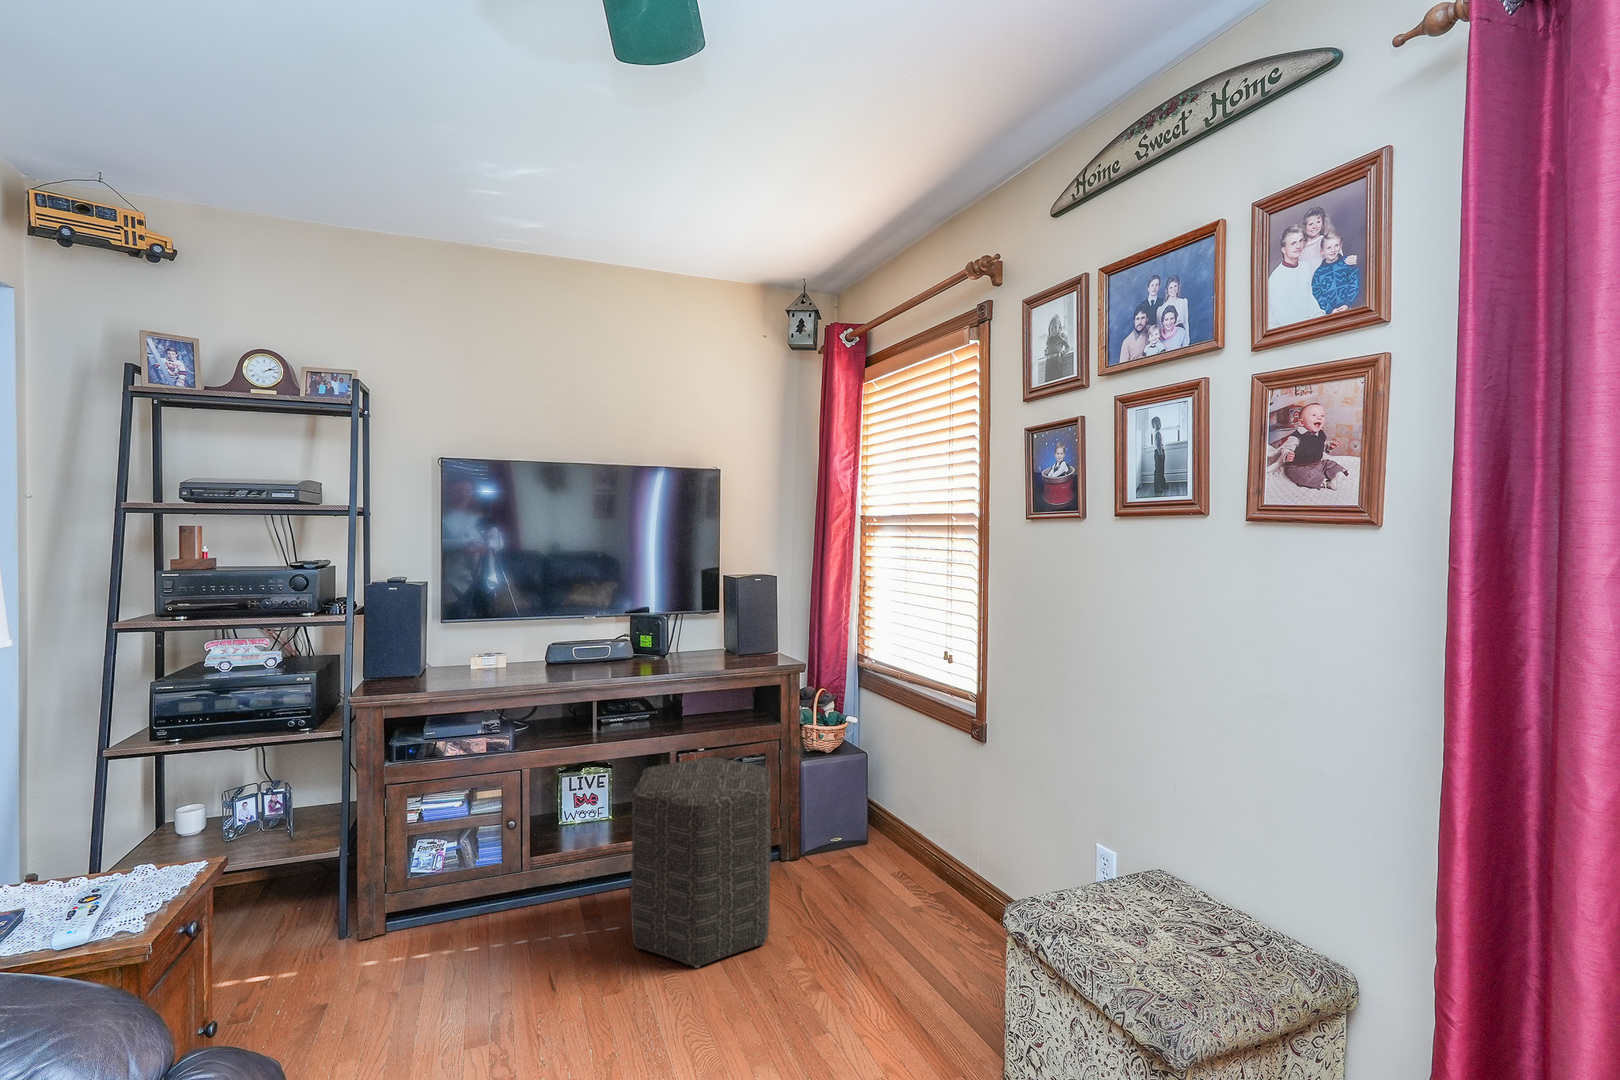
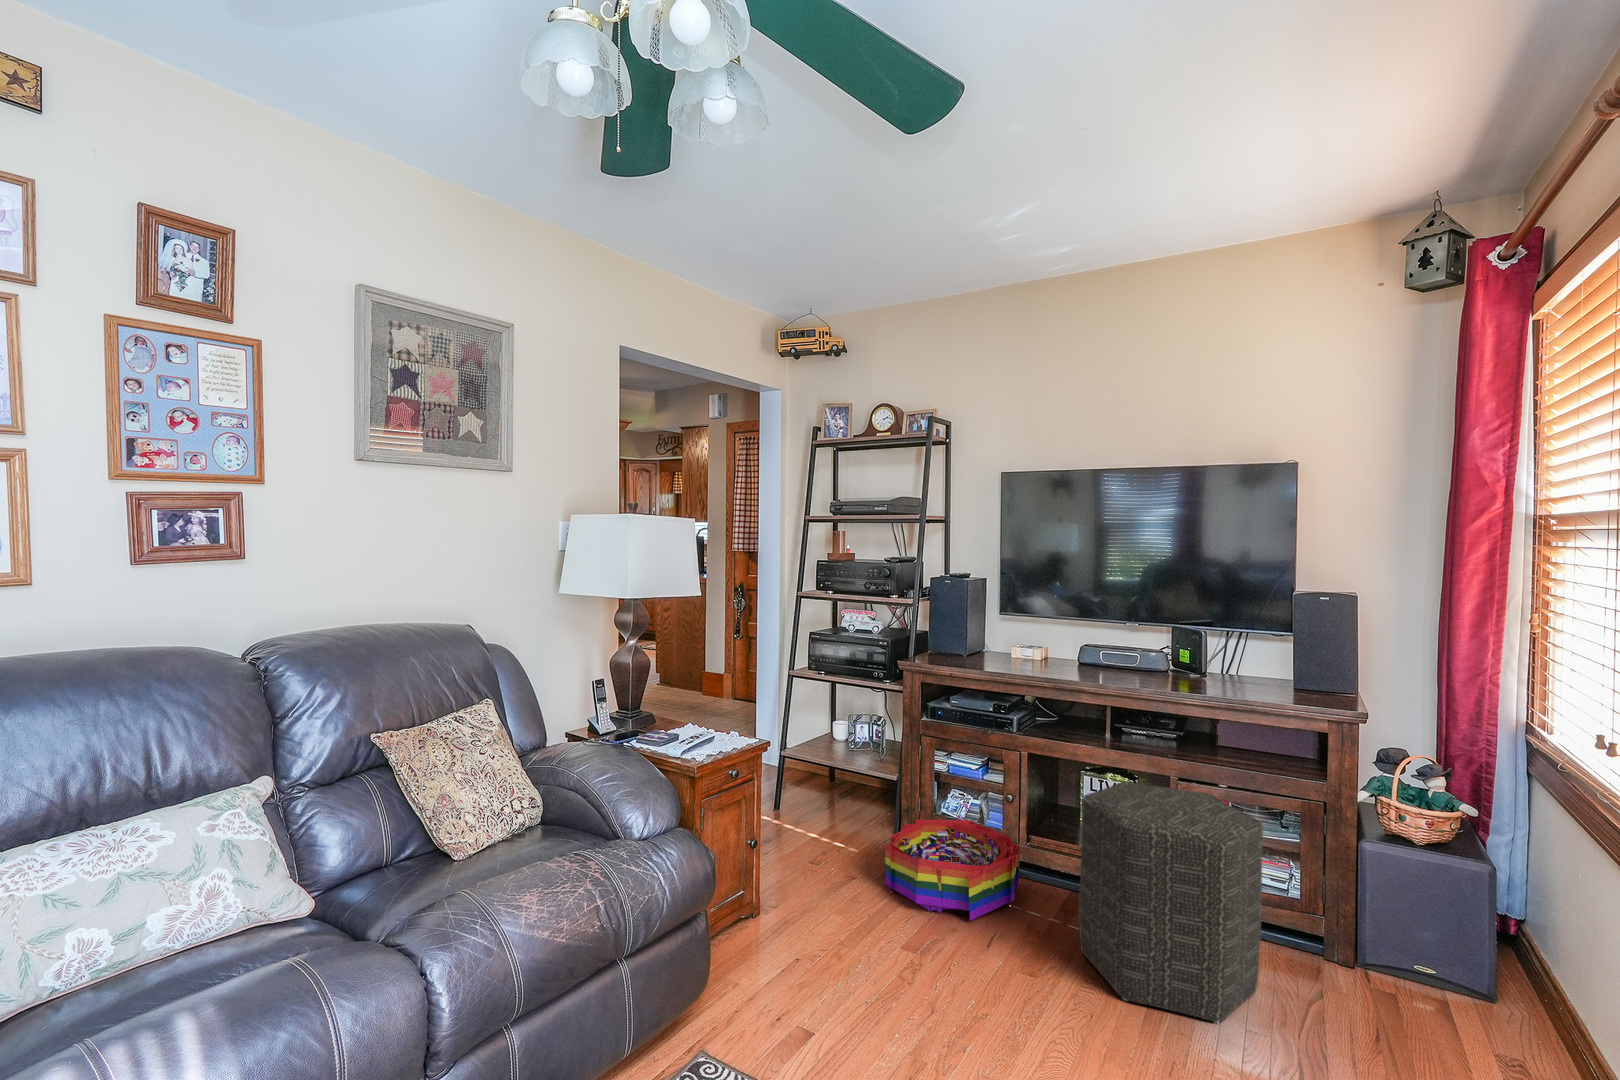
storage bin: none [365,868,543,999] -> present [885,819,1019,921]

